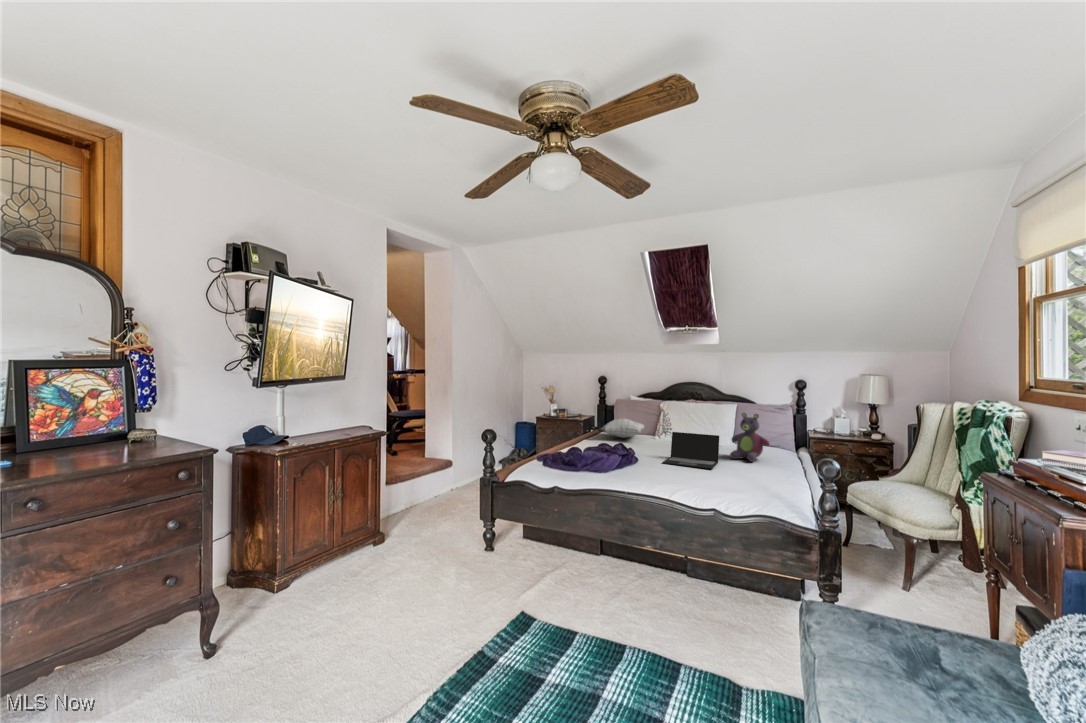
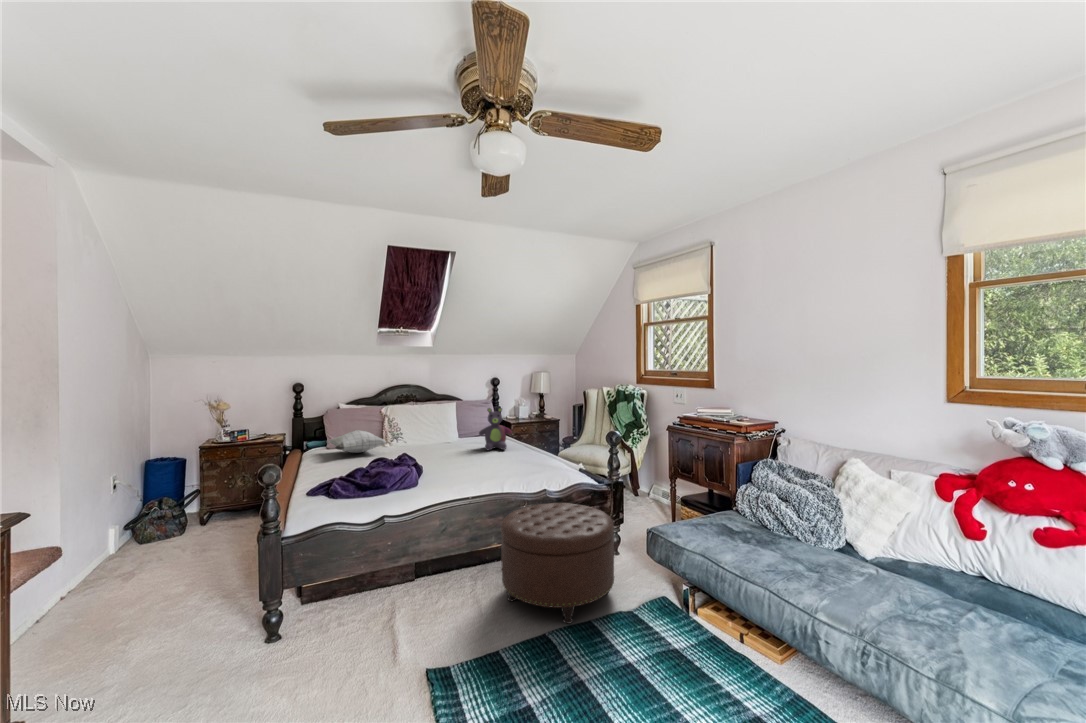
laptop: present [662,432,719,469] -> none [439,431,493,467]
ottoman: none [629,519,763,652] -> present [501,503,614,624]

